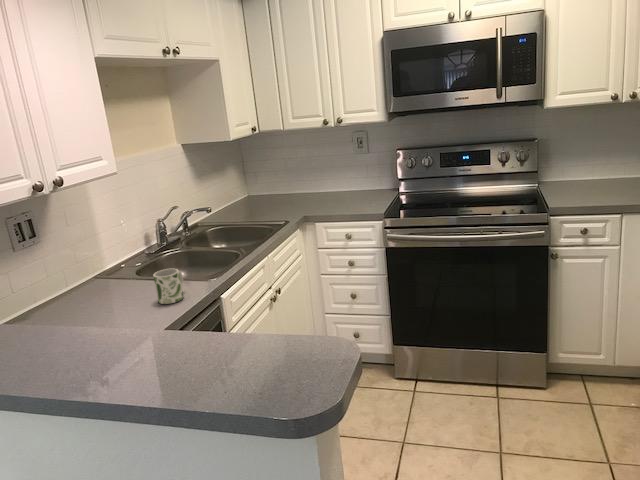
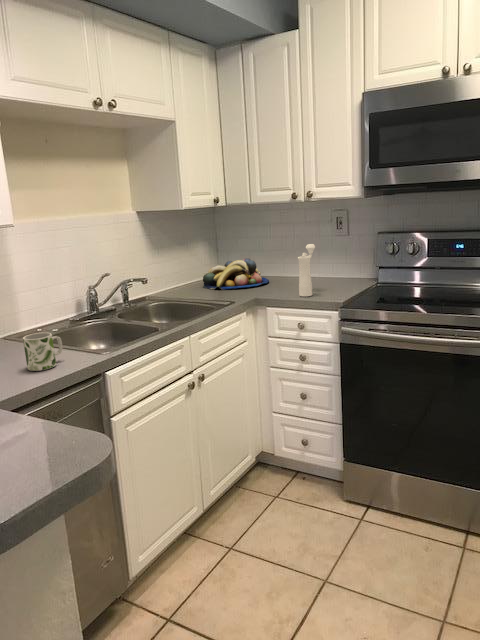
pepper mill: none [338,164,353,211] -> present [298,244,315,296]
fruit bowl: none [244,179,304,210] -> present [203,258,269,289]

